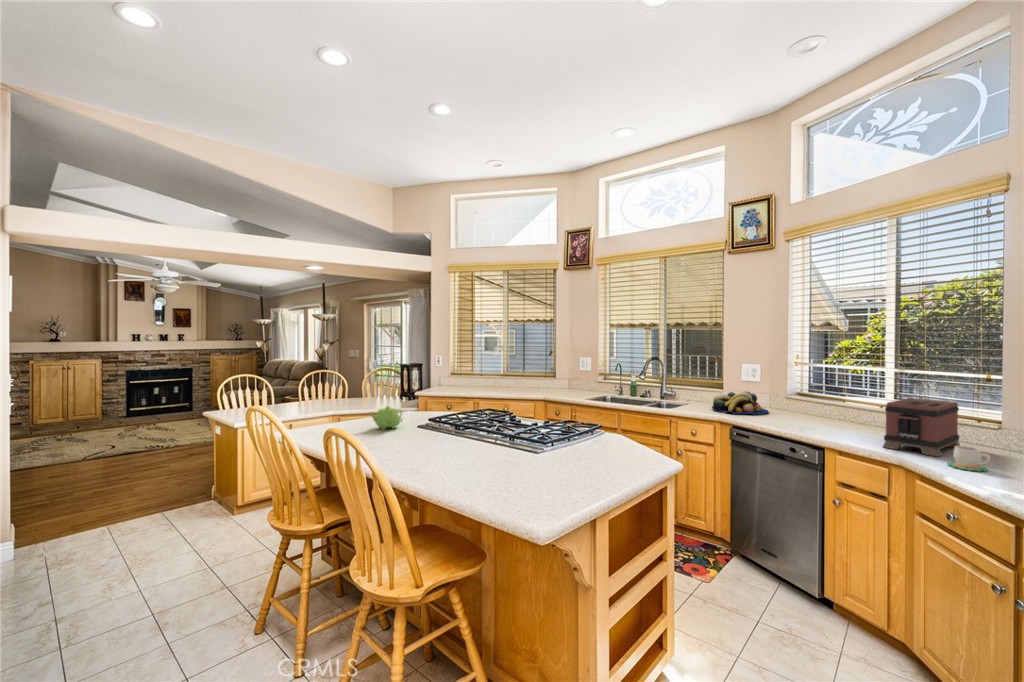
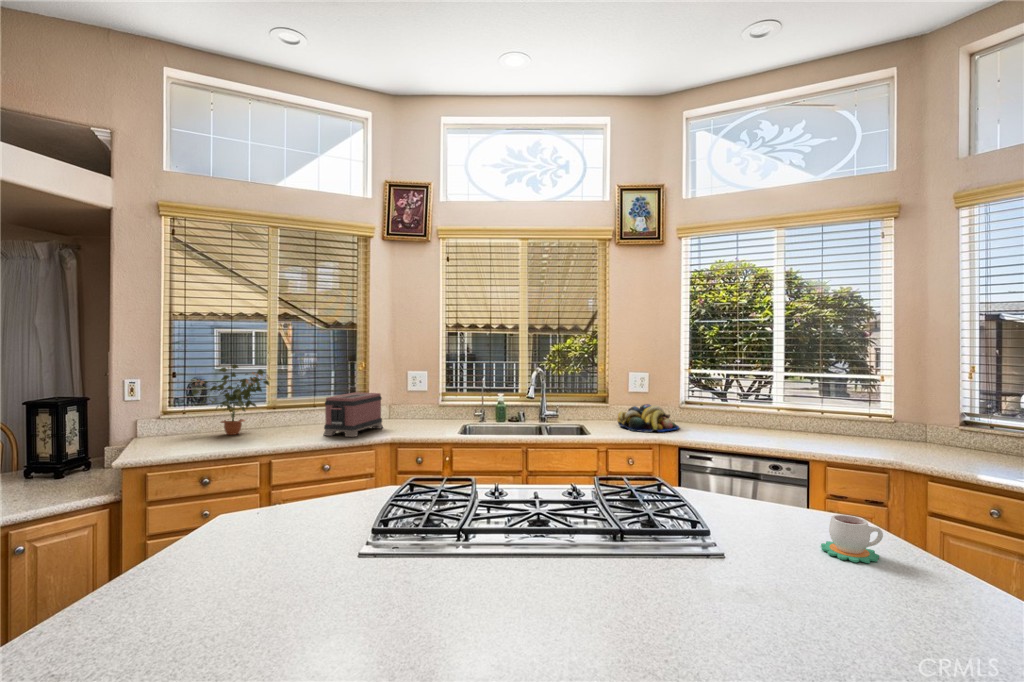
potted plant: none [464,349,501,387] -> present [192,364,270,435]
toaster: present [883,398,960,457] -> present [323,392,383,437]
teapot: present [370,406,402,430] -> none [279,525,360,595]
mug: present [947,446,991,472] -> present [821,515,883,563]

